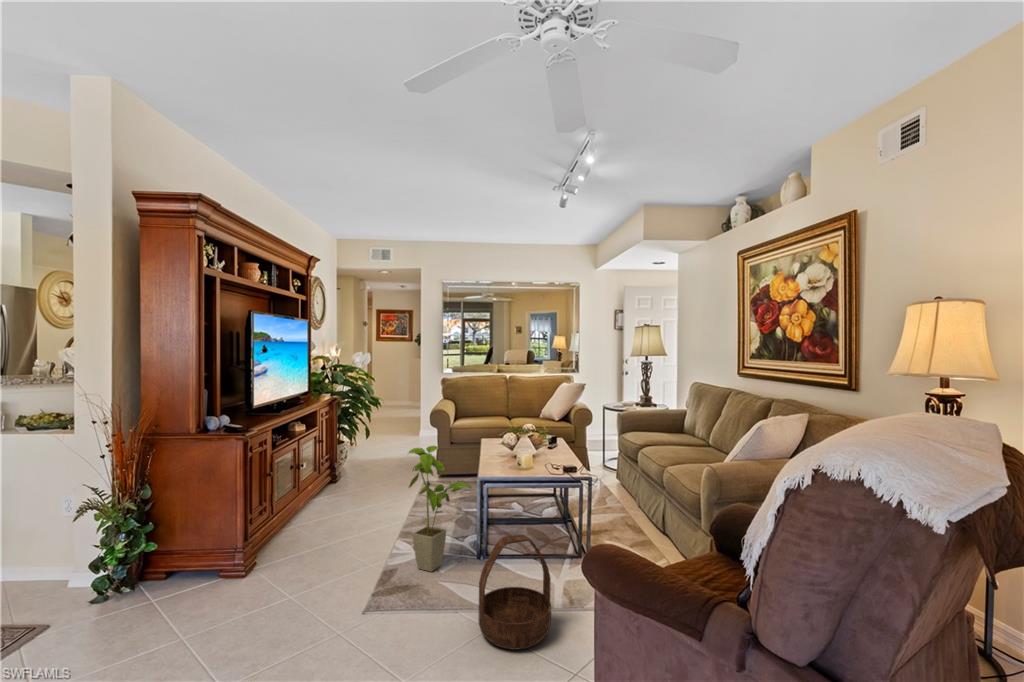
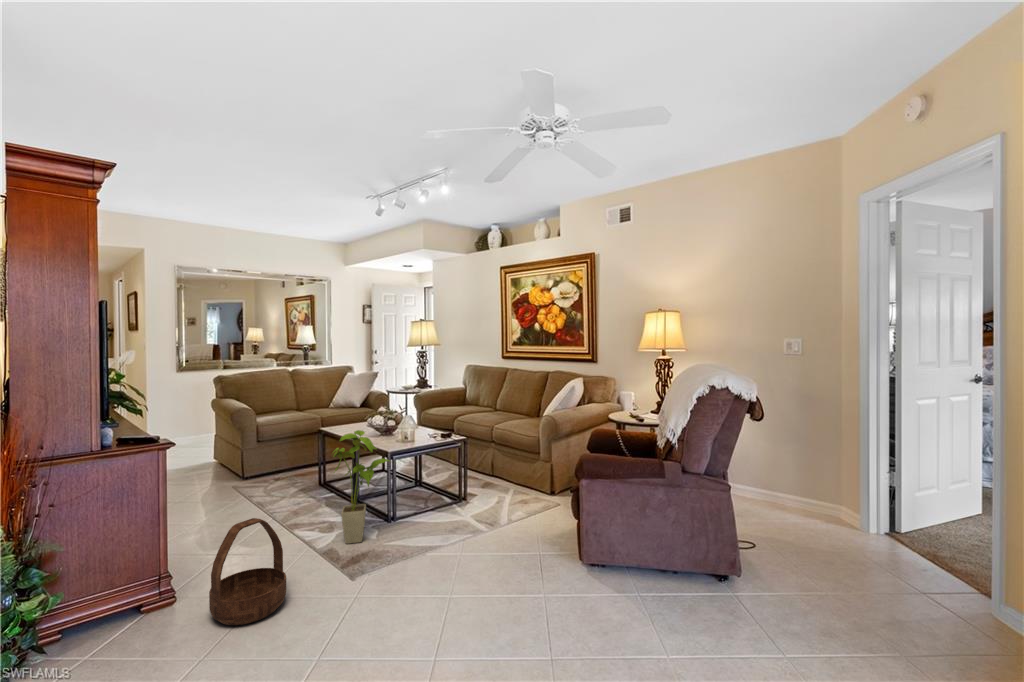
basket: present [478,535,551,650] -> present [209,518,286,625]

